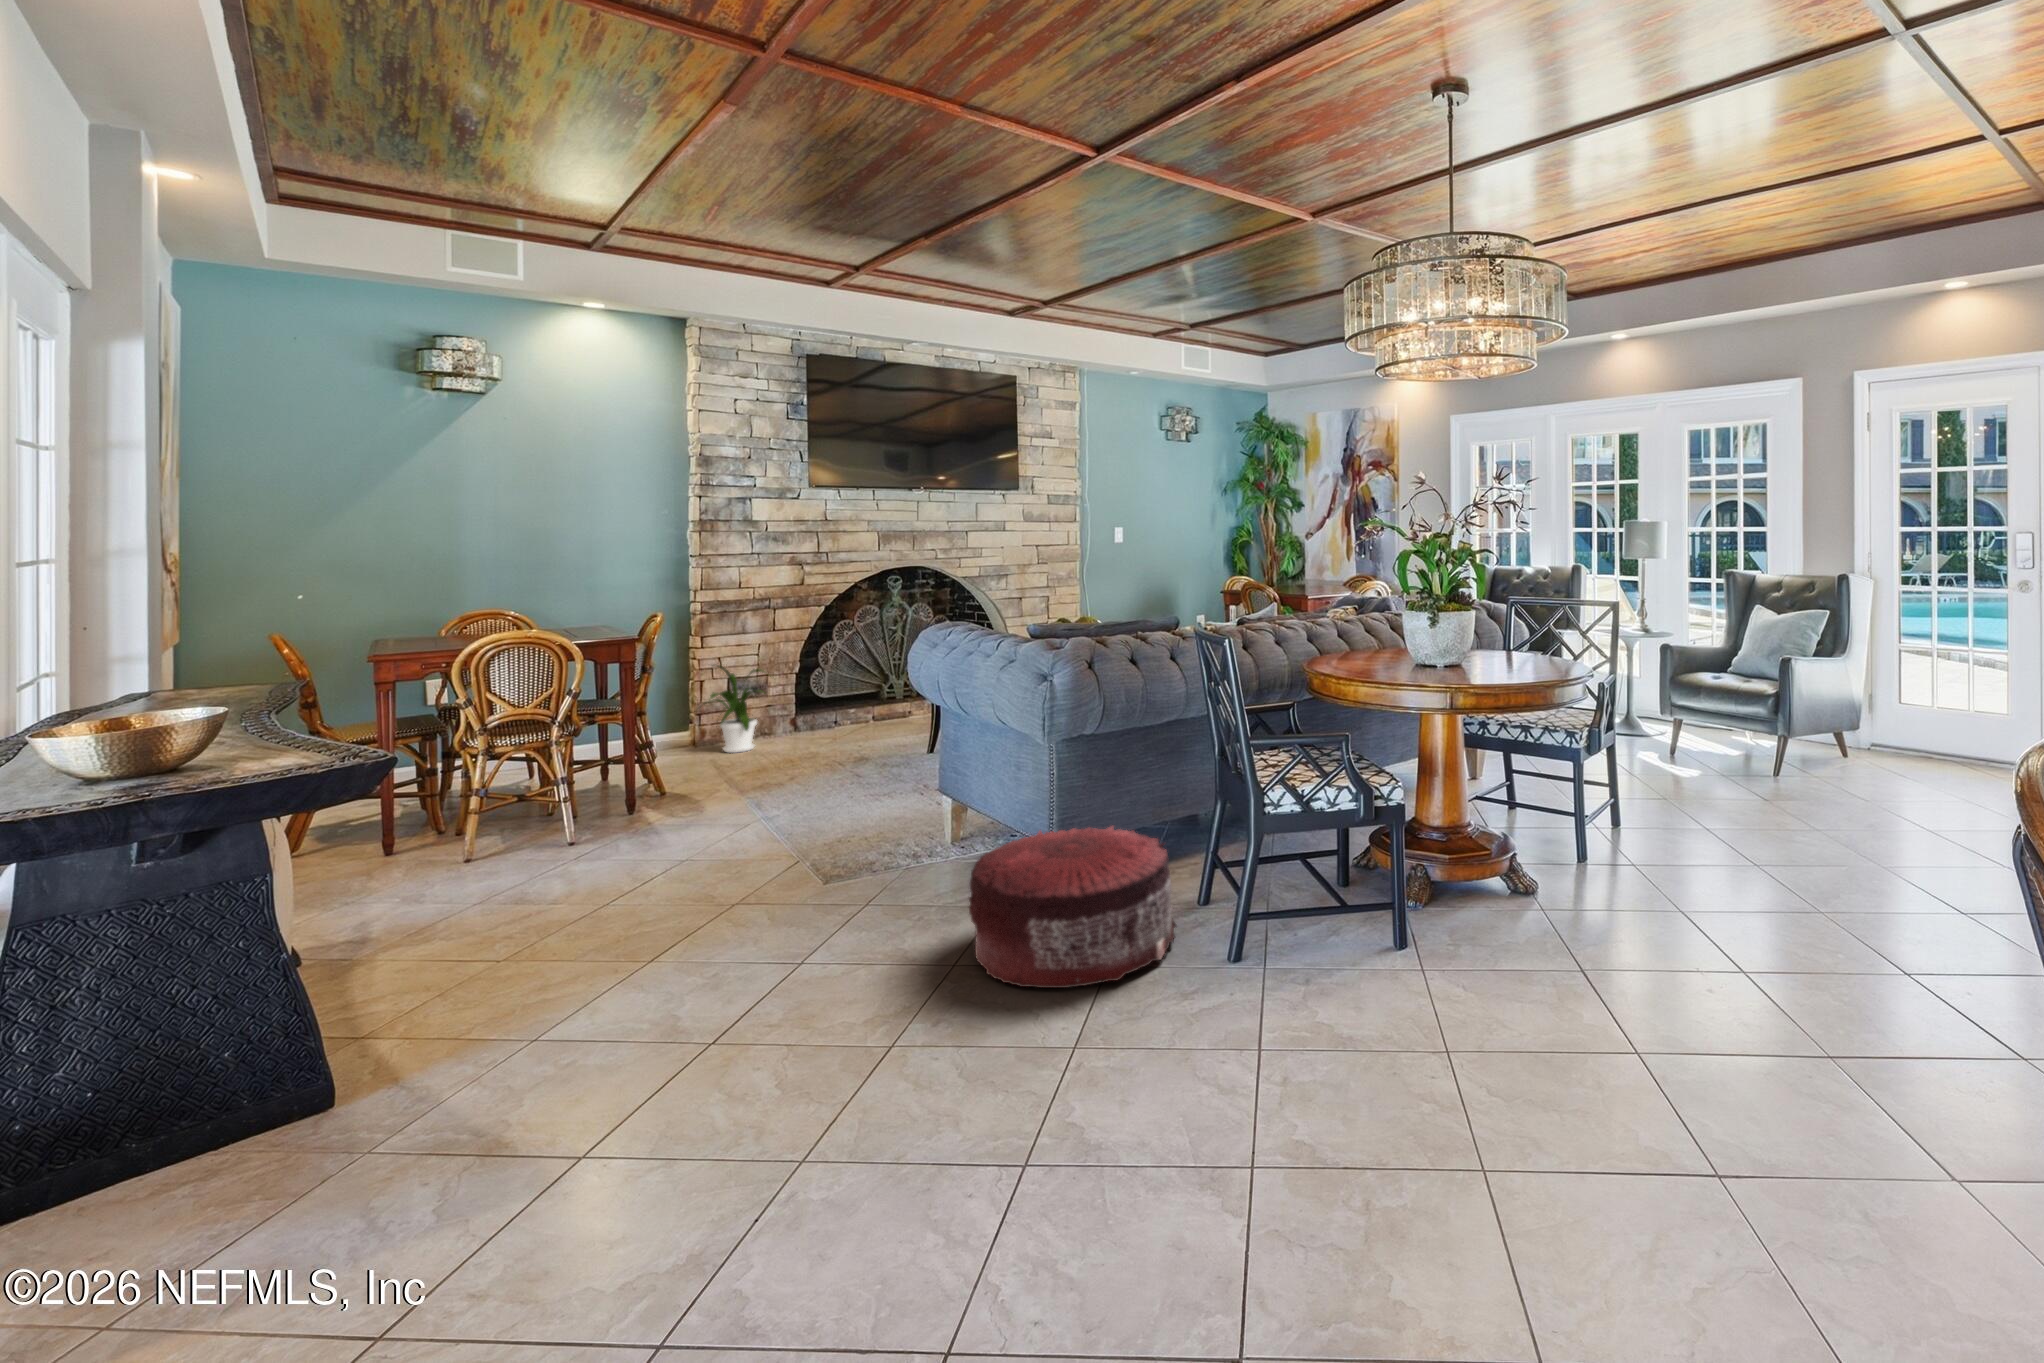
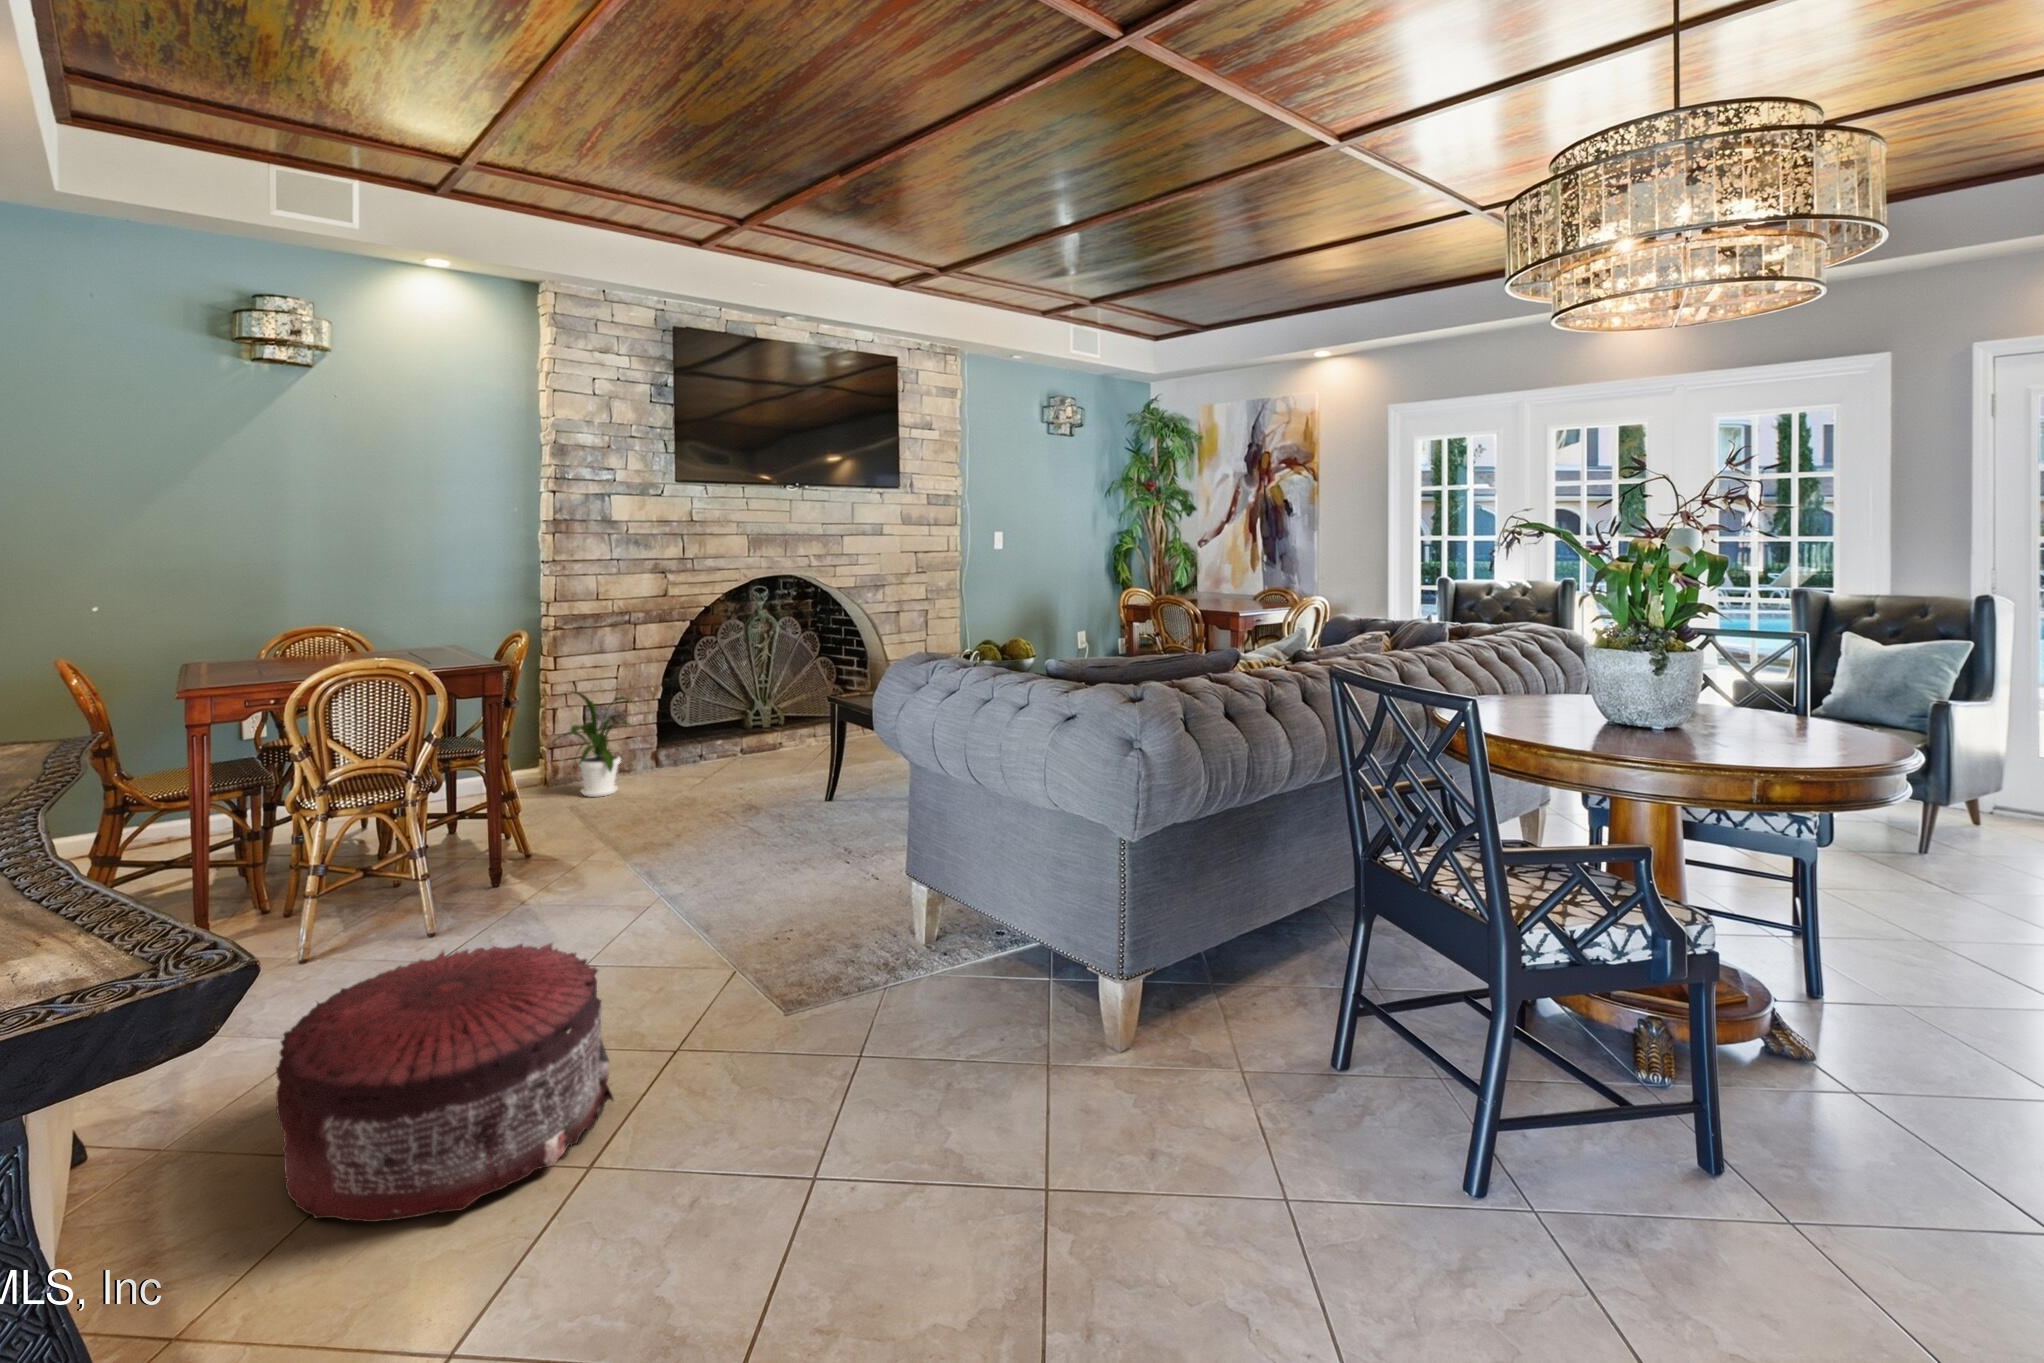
pouf: present [969,826,1176,988] -> present [276,943,613,1222]

